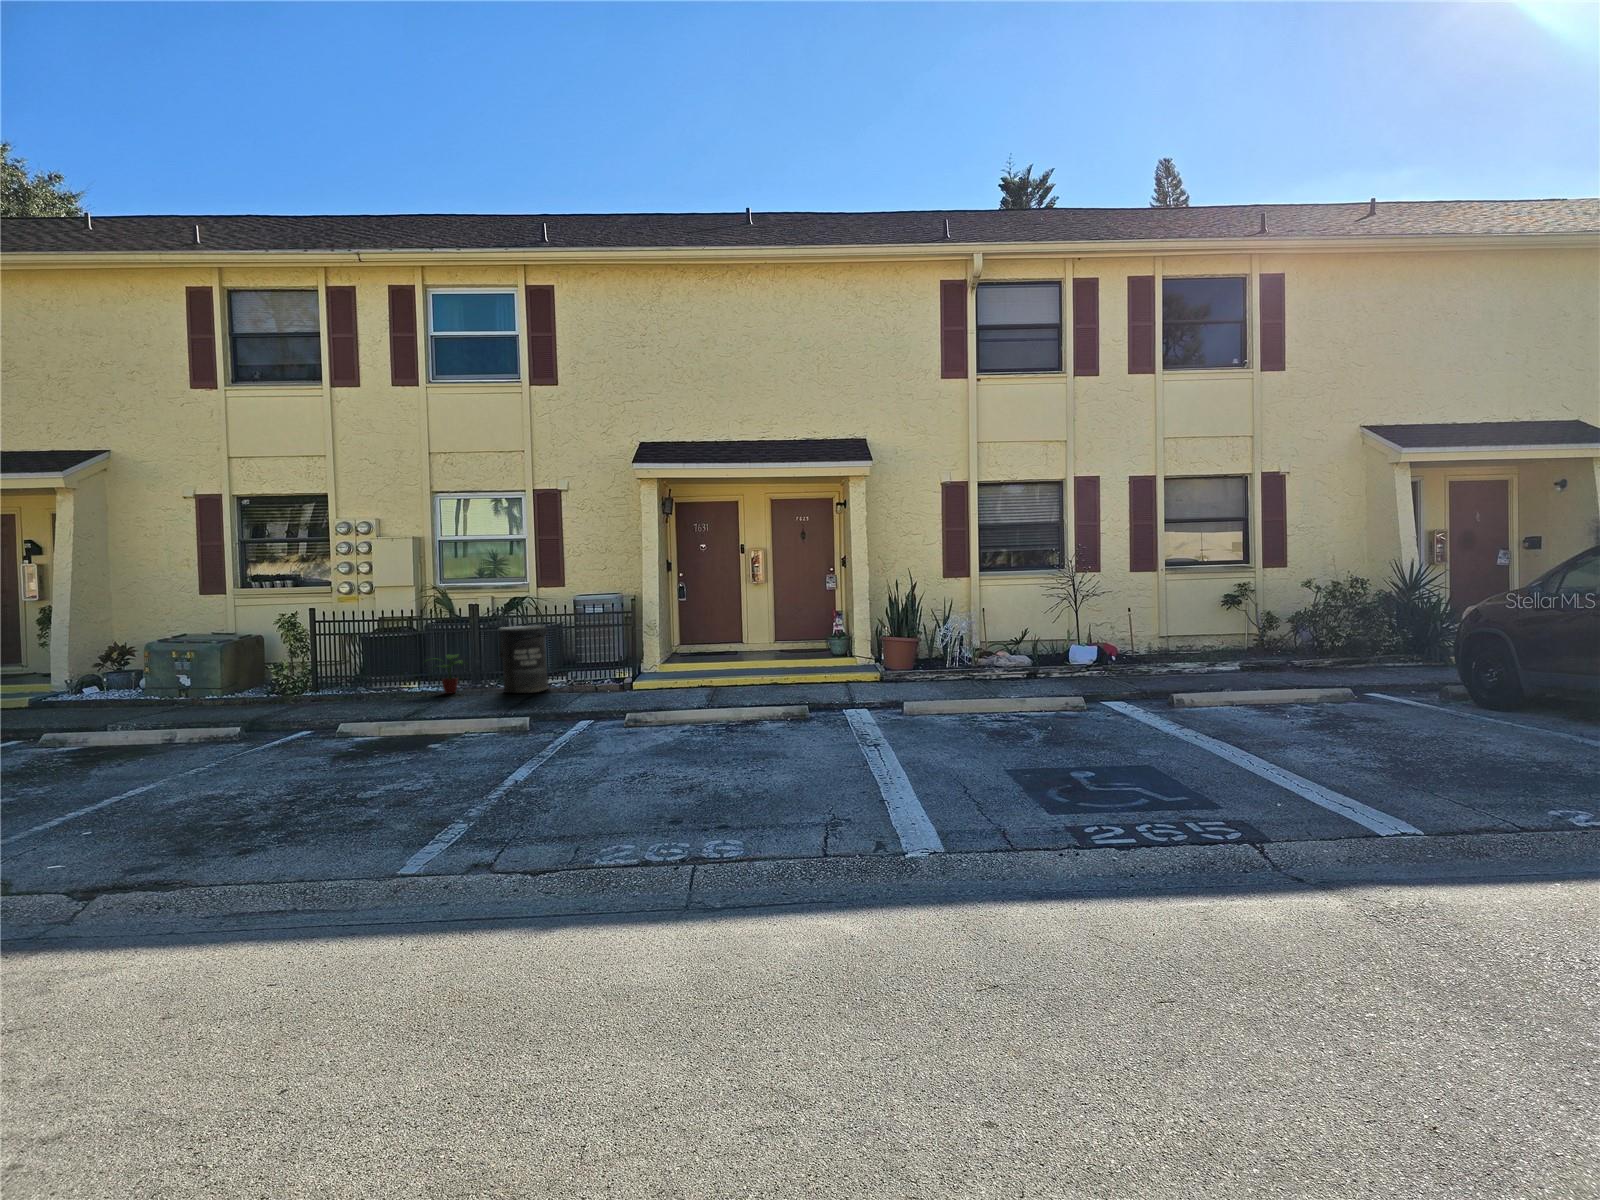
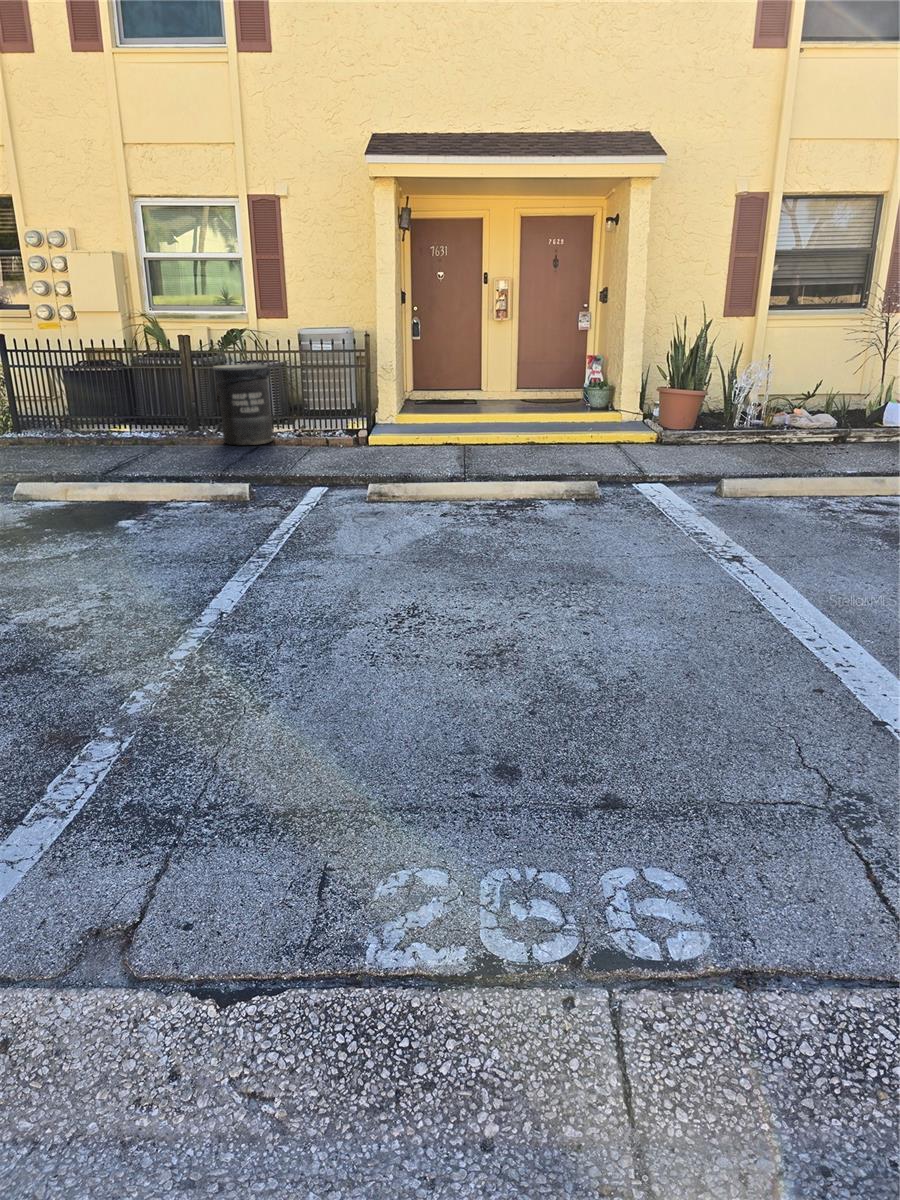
potted plant: present [427,655,463,694] -> none [127,396,183,443]

